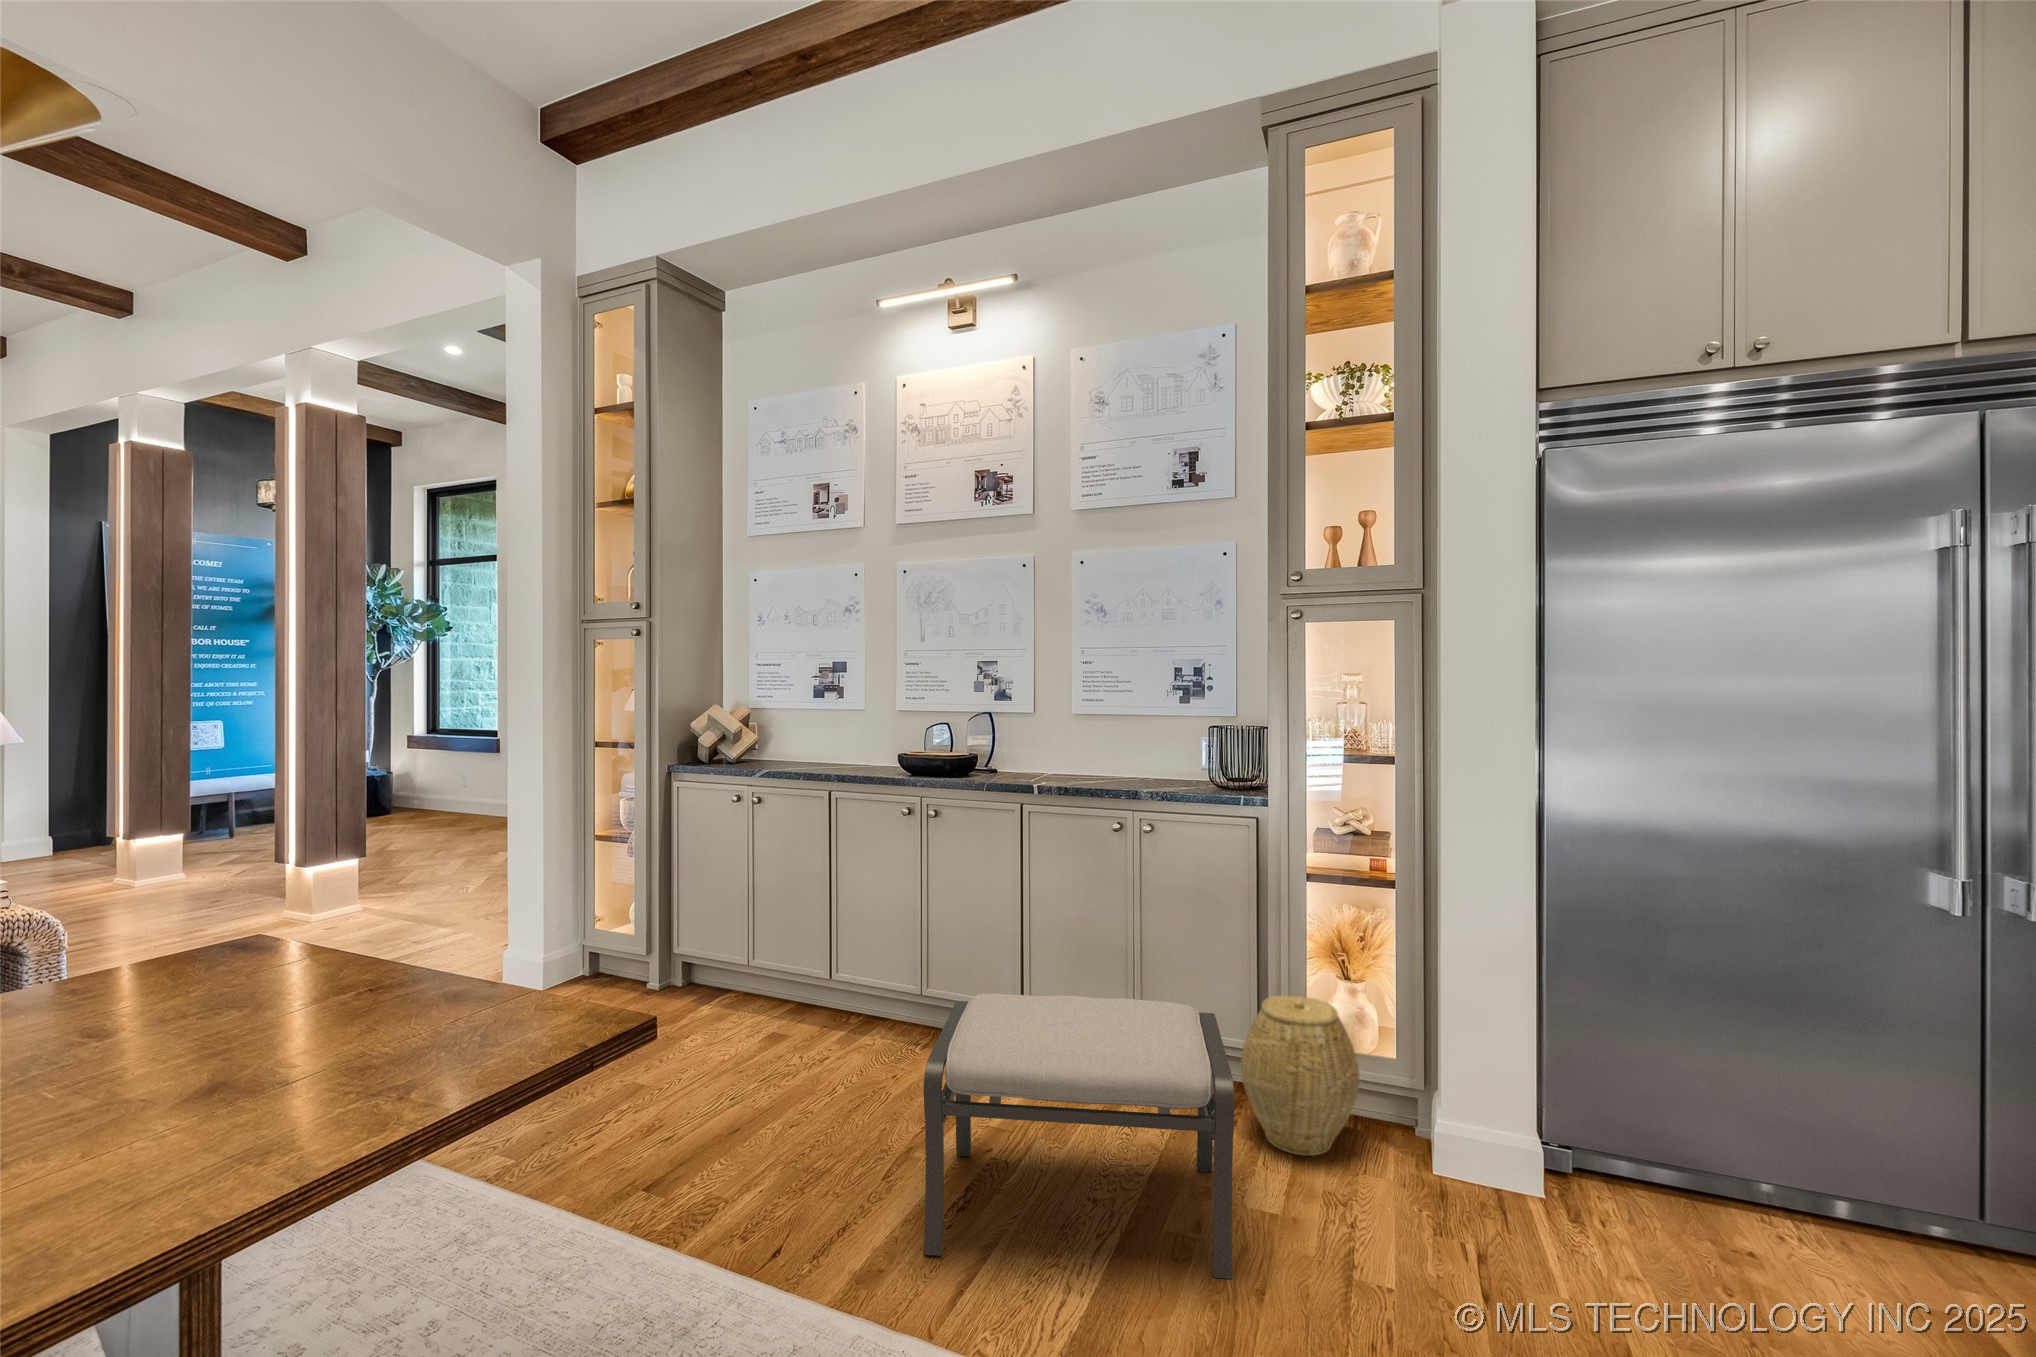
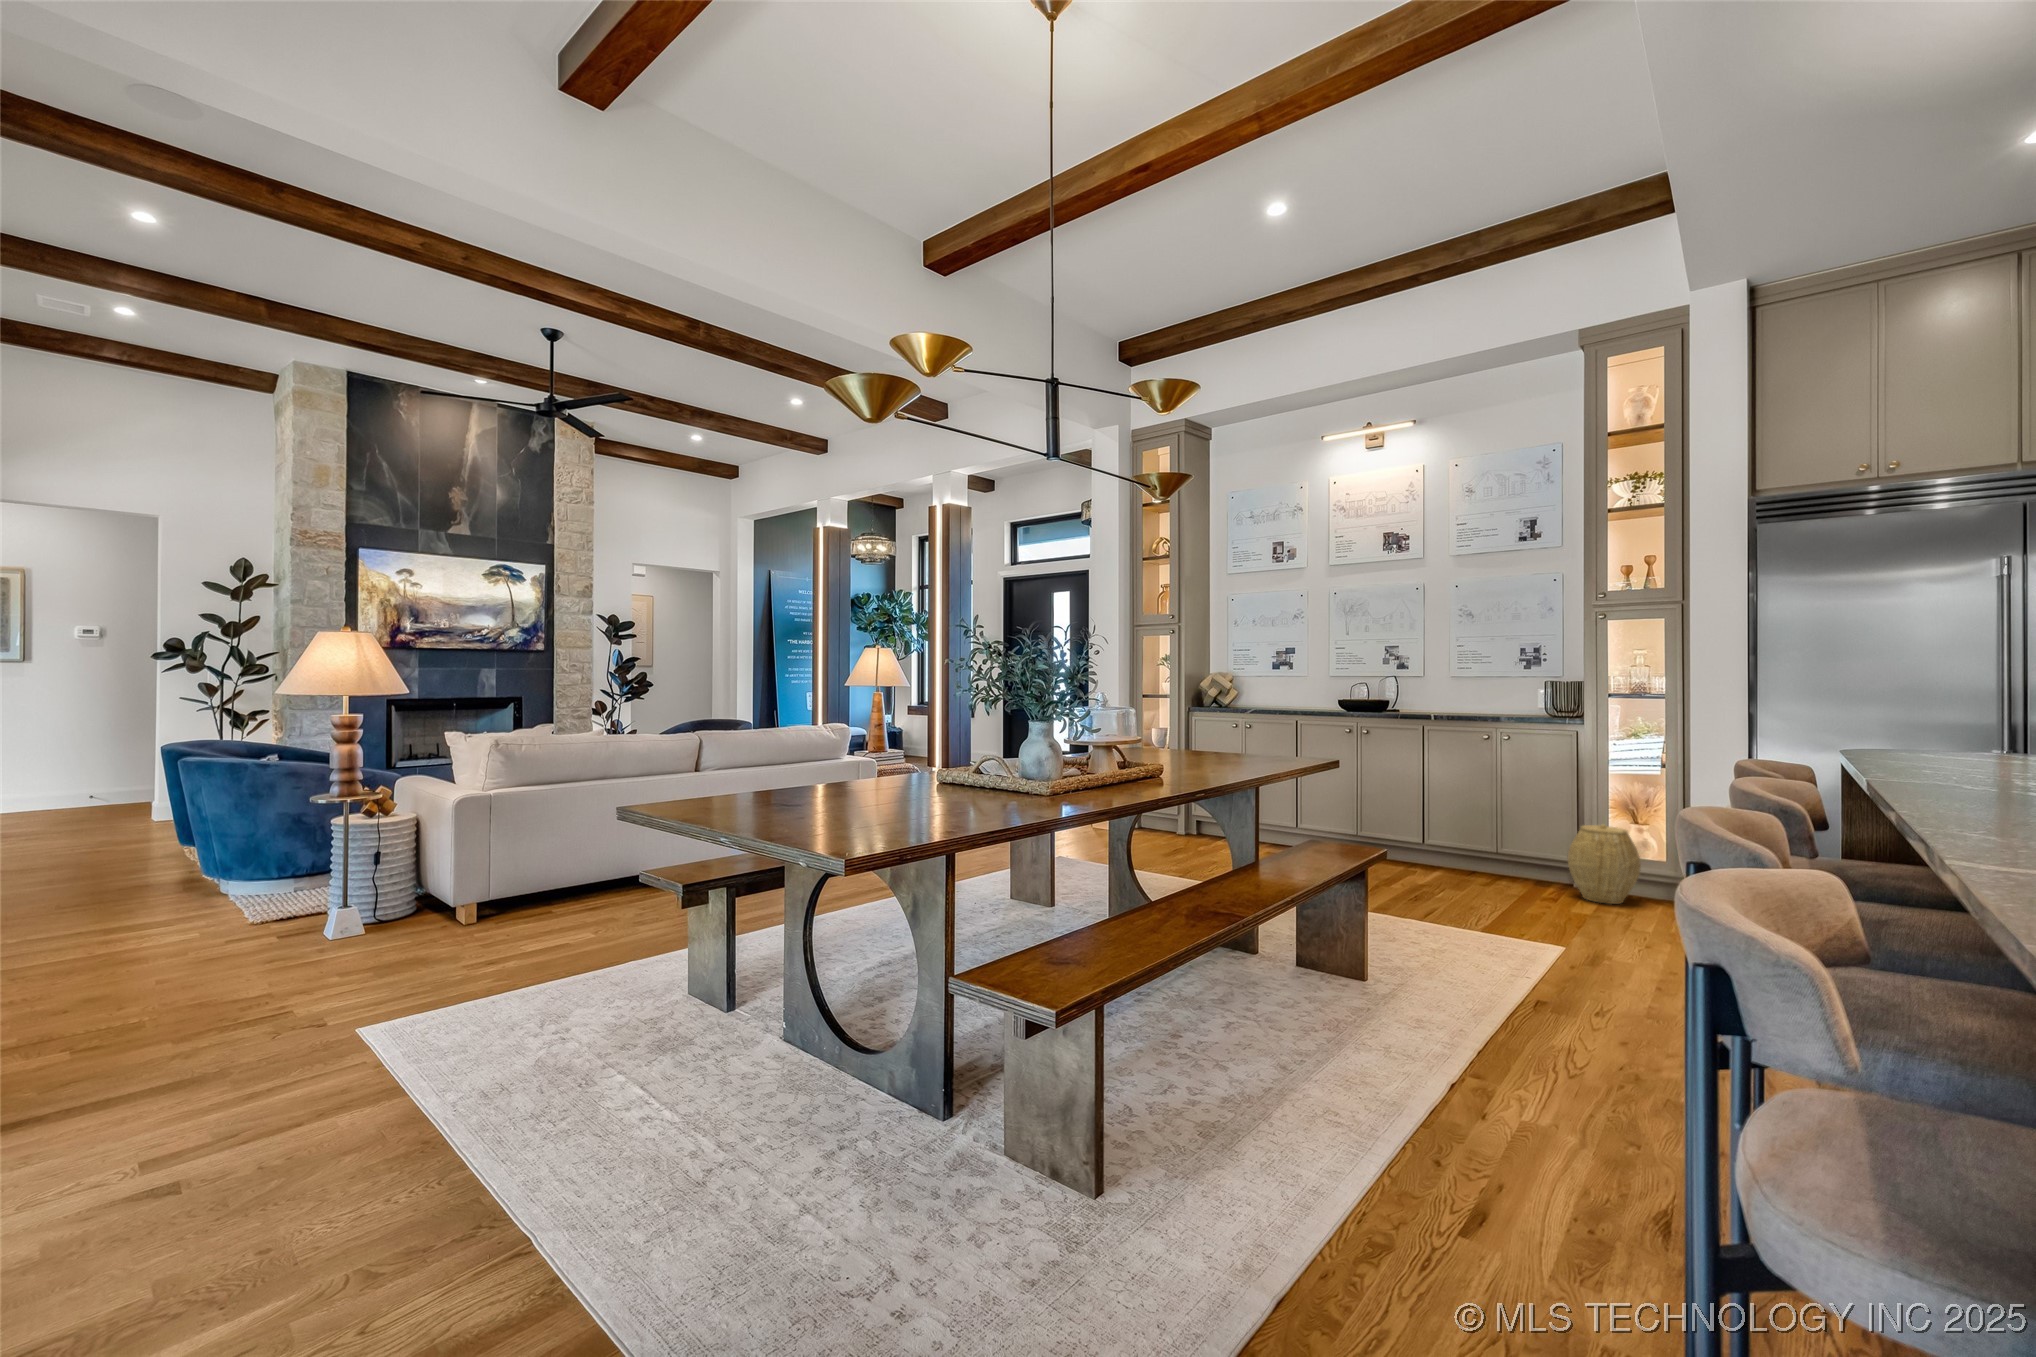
ottoman: present [924,993,1235,1279] -> none [1406,807,1568,926]

